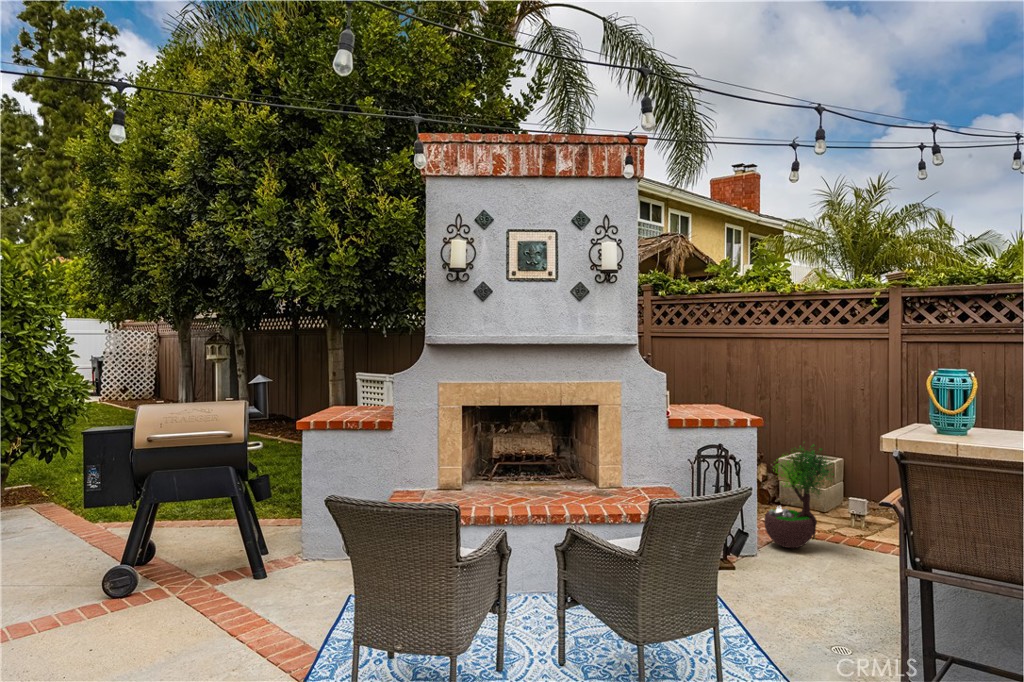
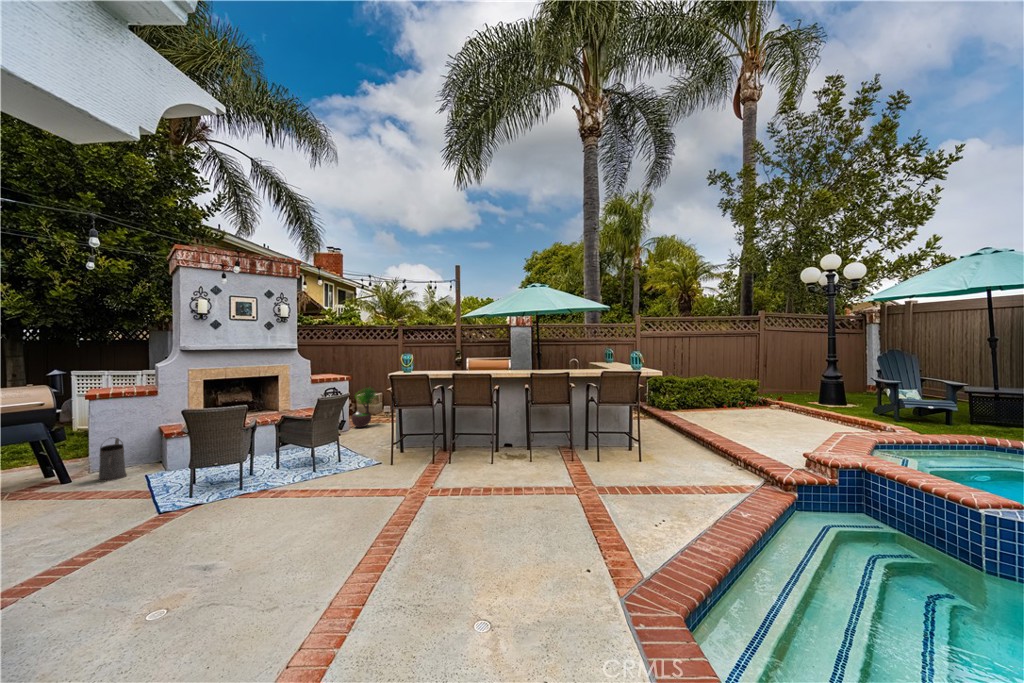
watering can: none [283,505,330,594] -> present [98,438,127,482]

